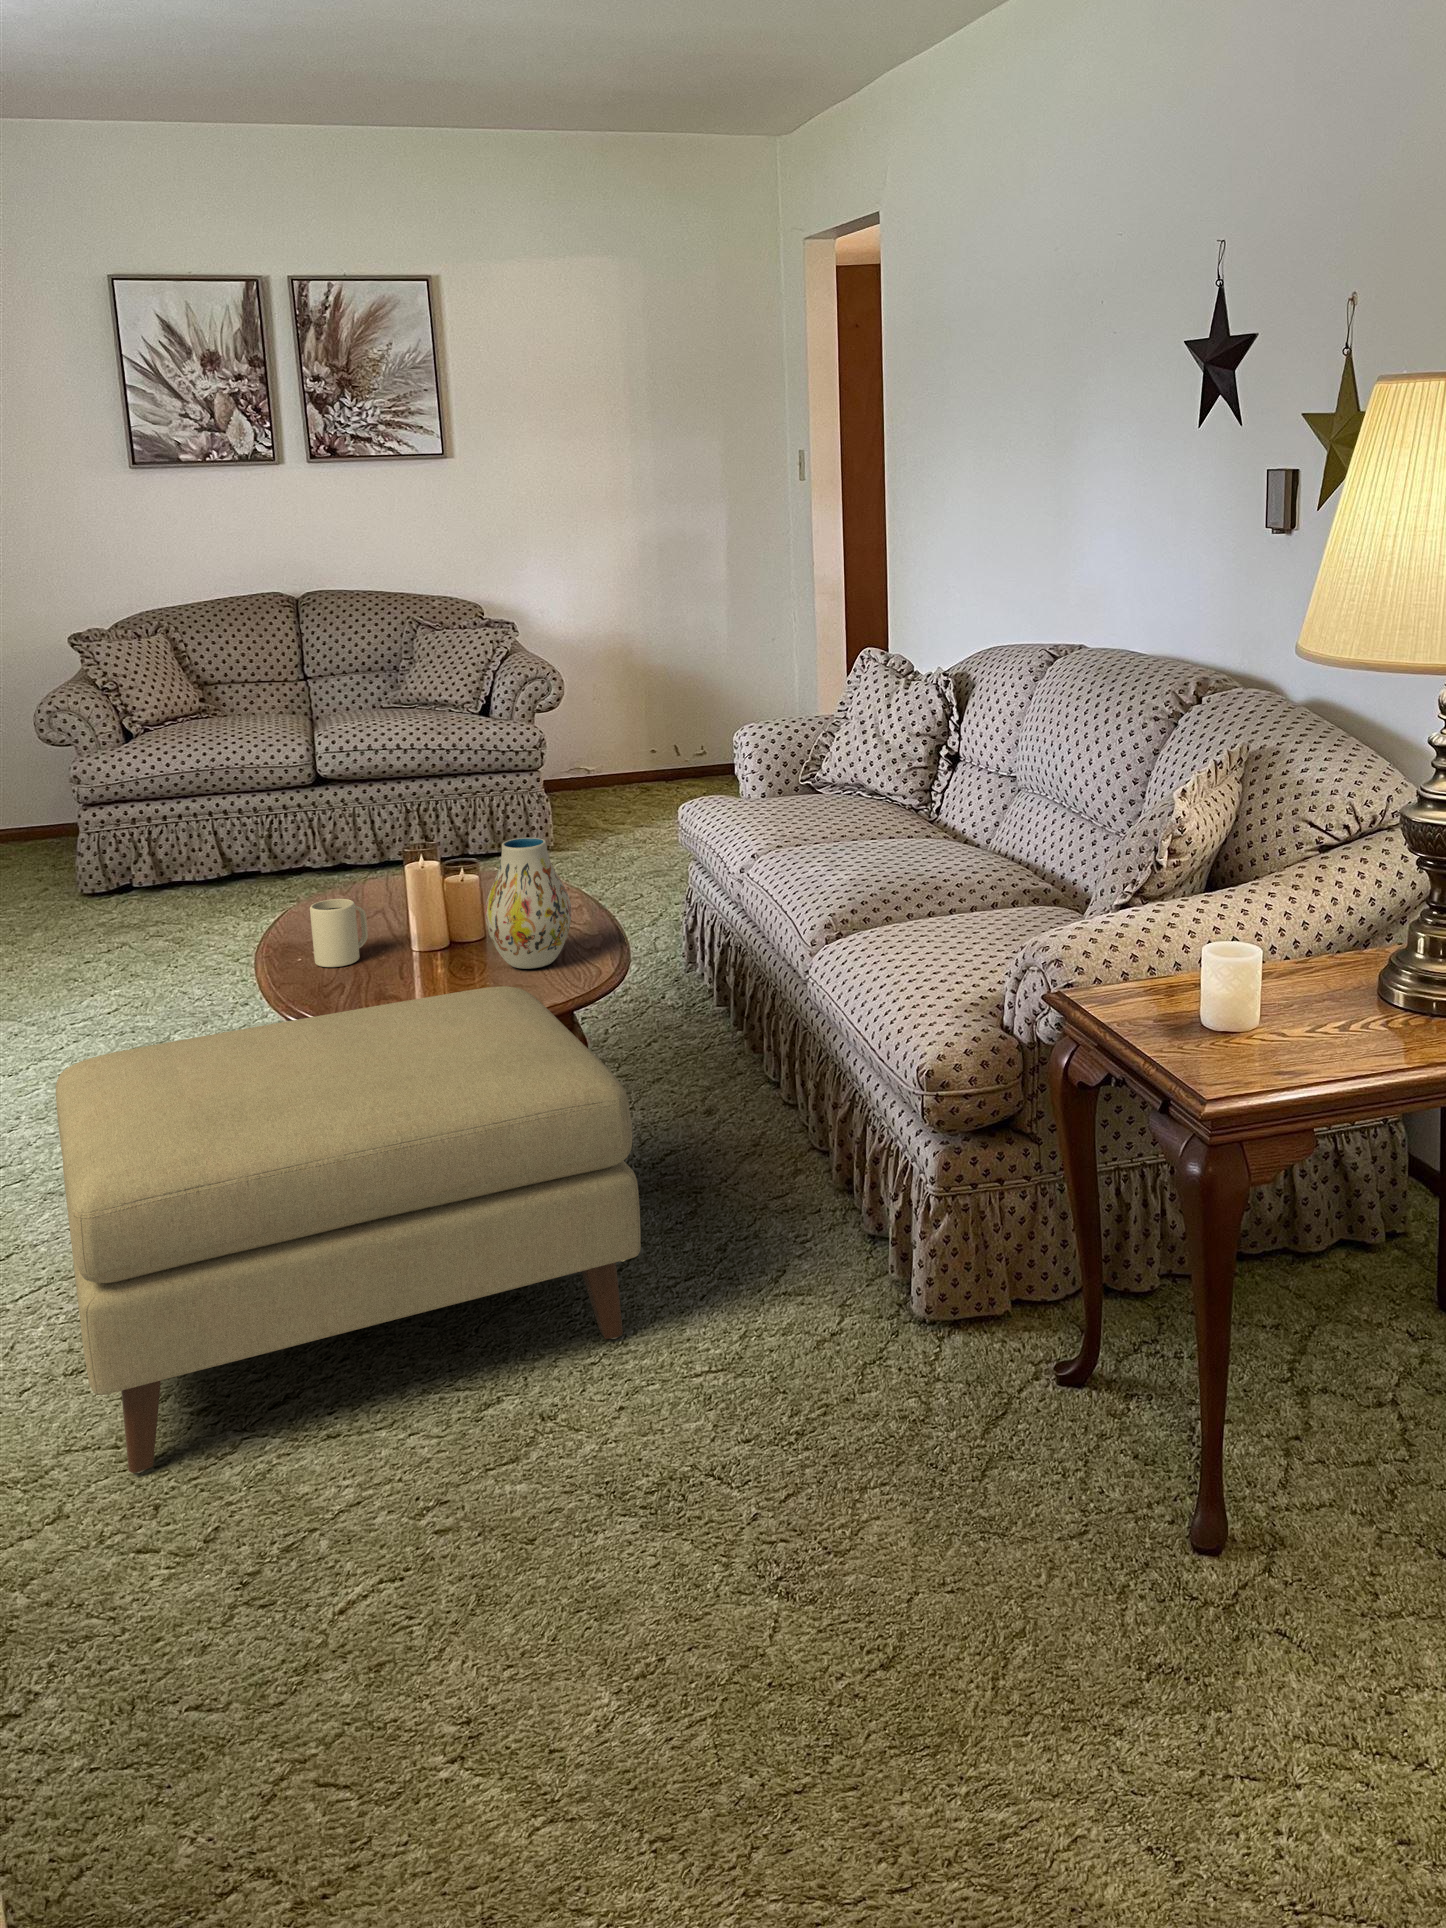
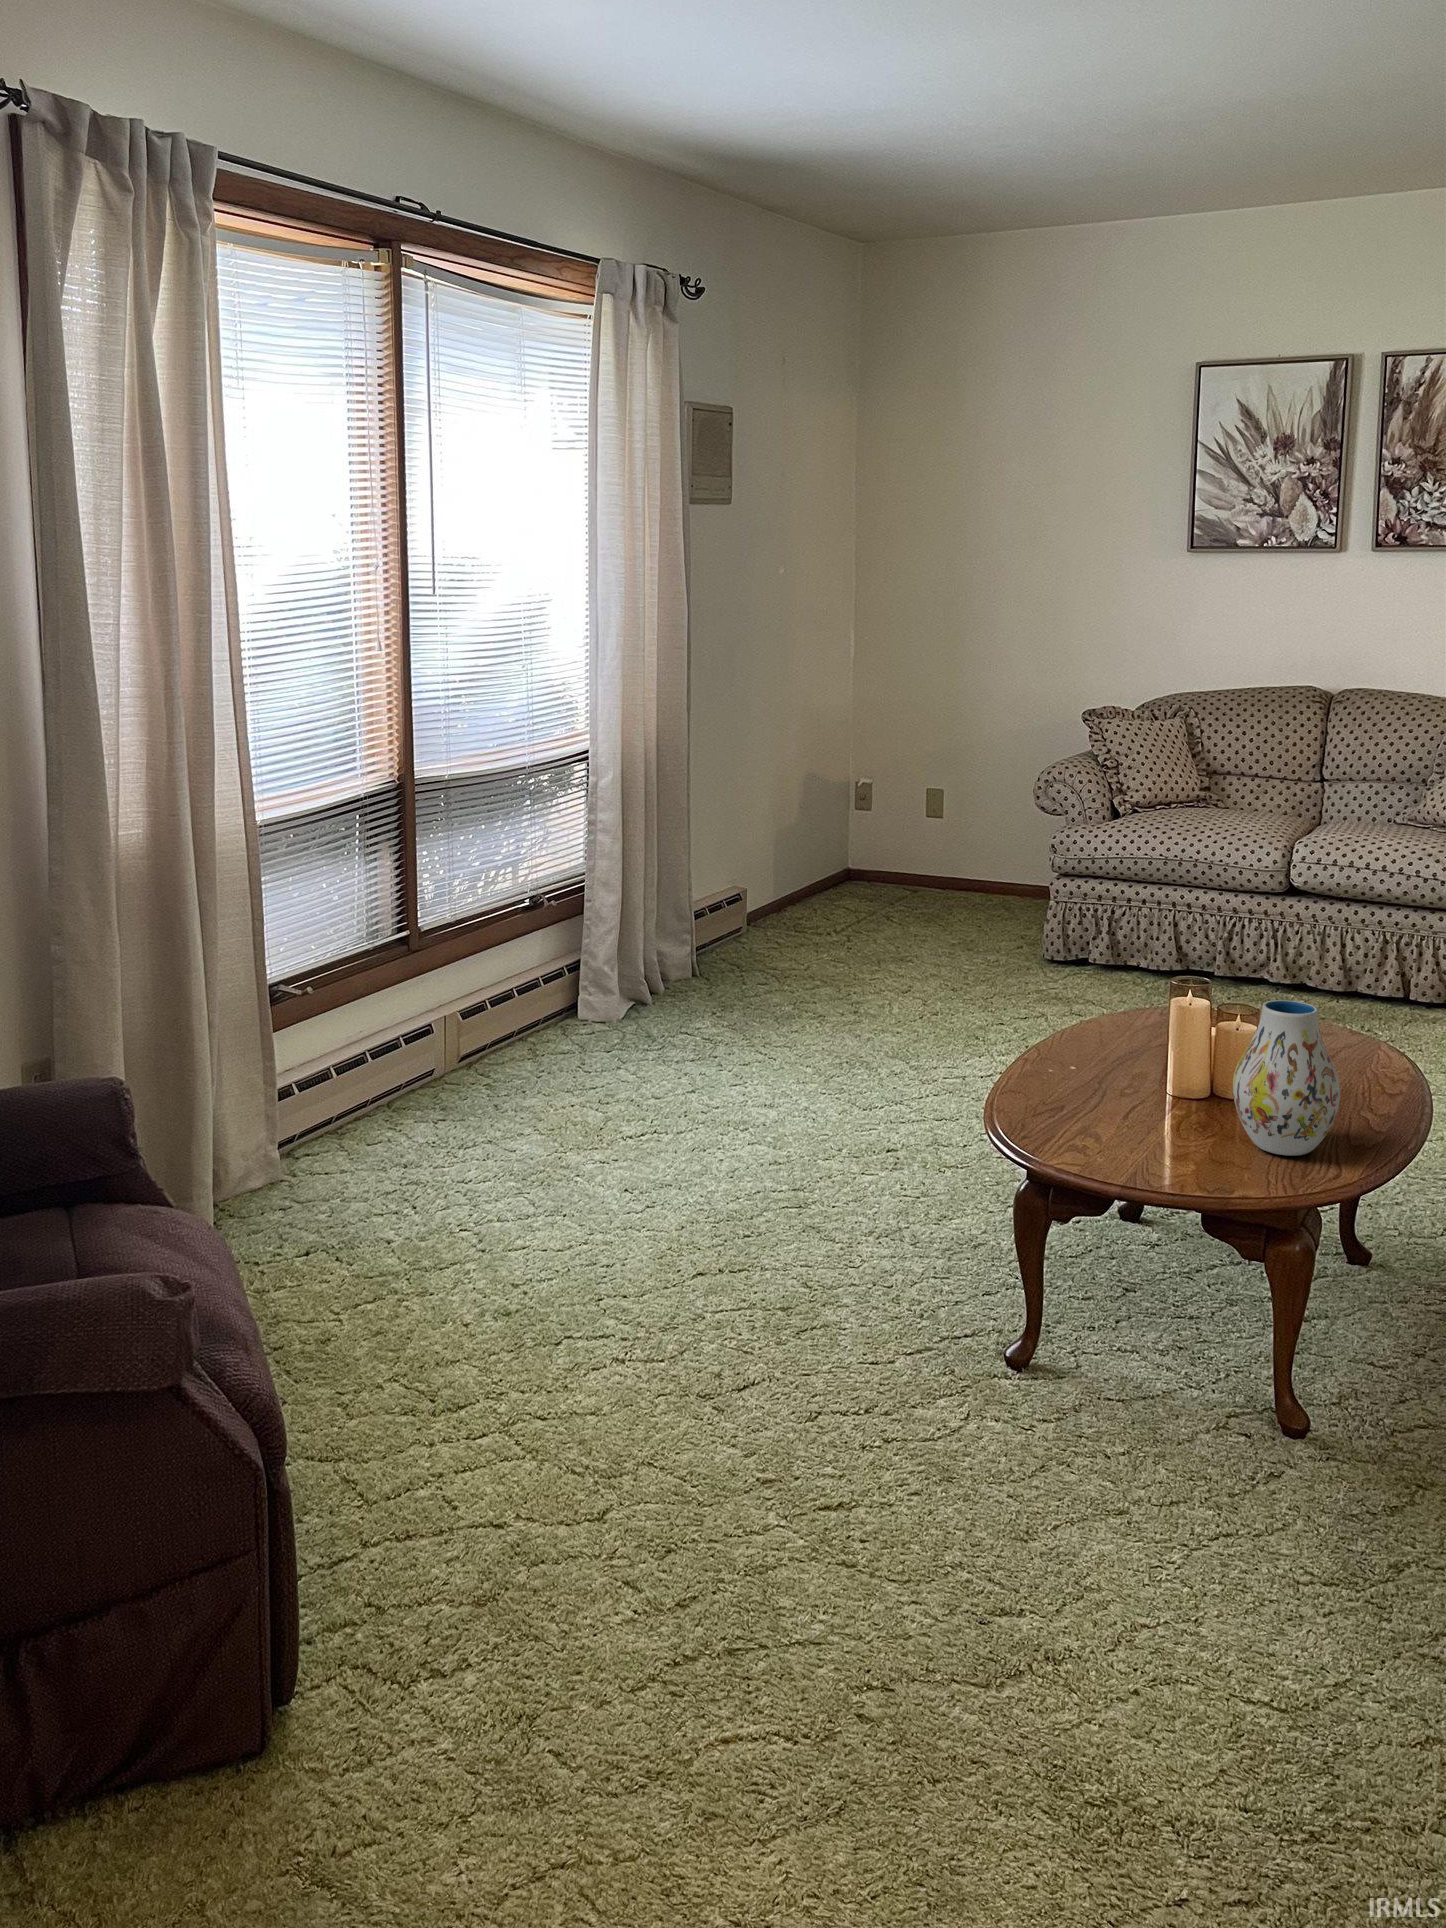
mug: present [310,899,368,967] -> none [1068,1018,1131,1092]
ottoman: present [56,986,641,1473] -> none [654,1111,1244,1618]

